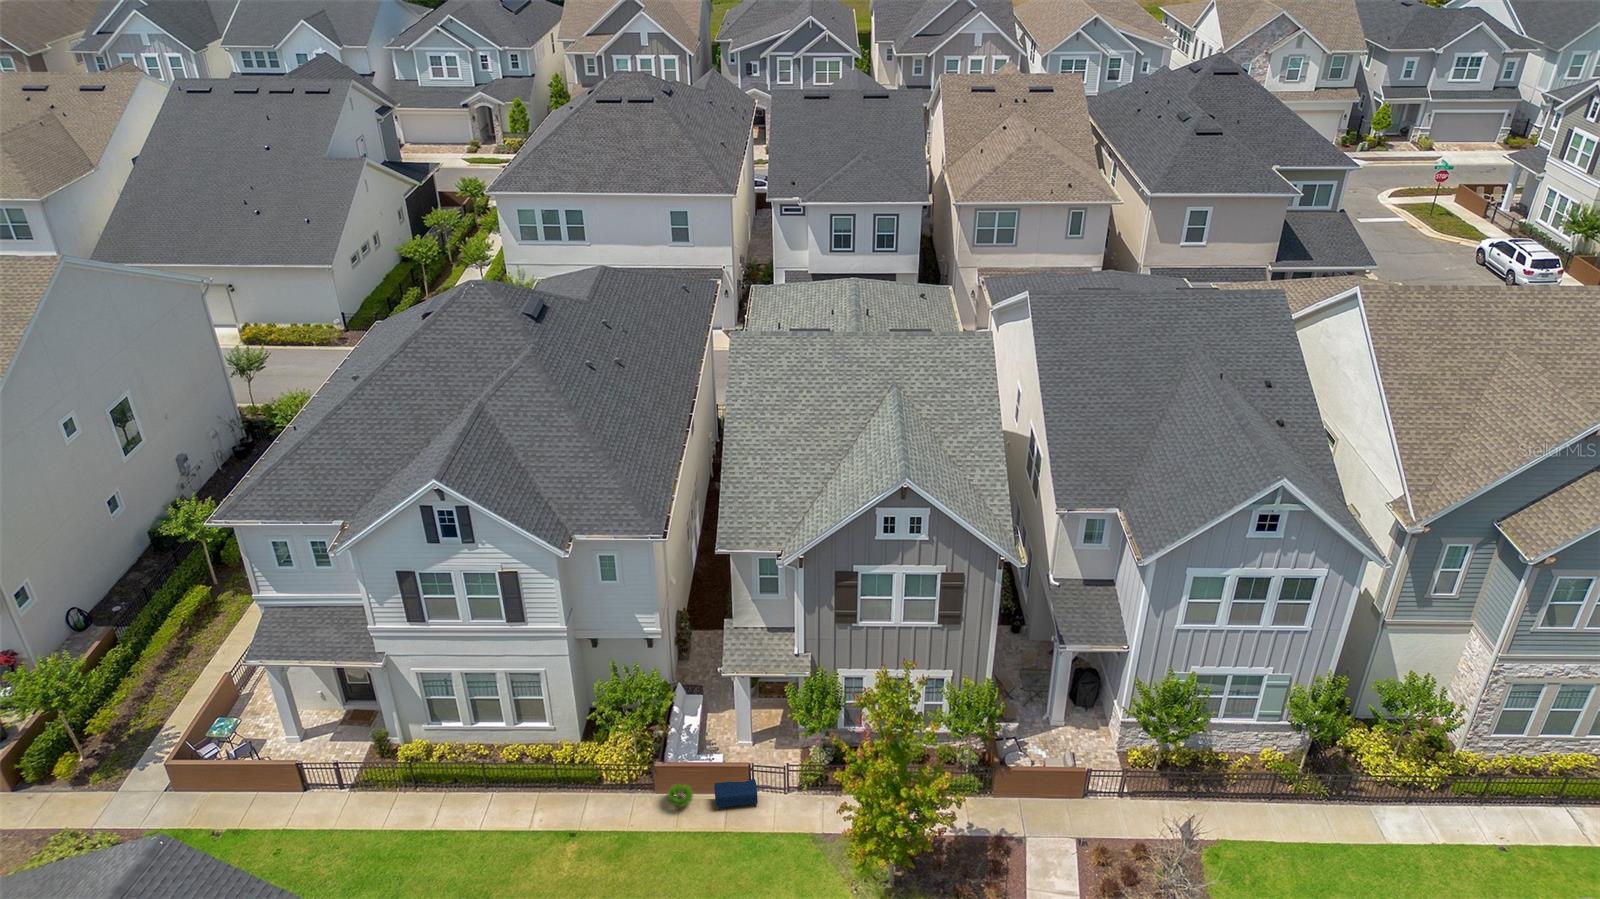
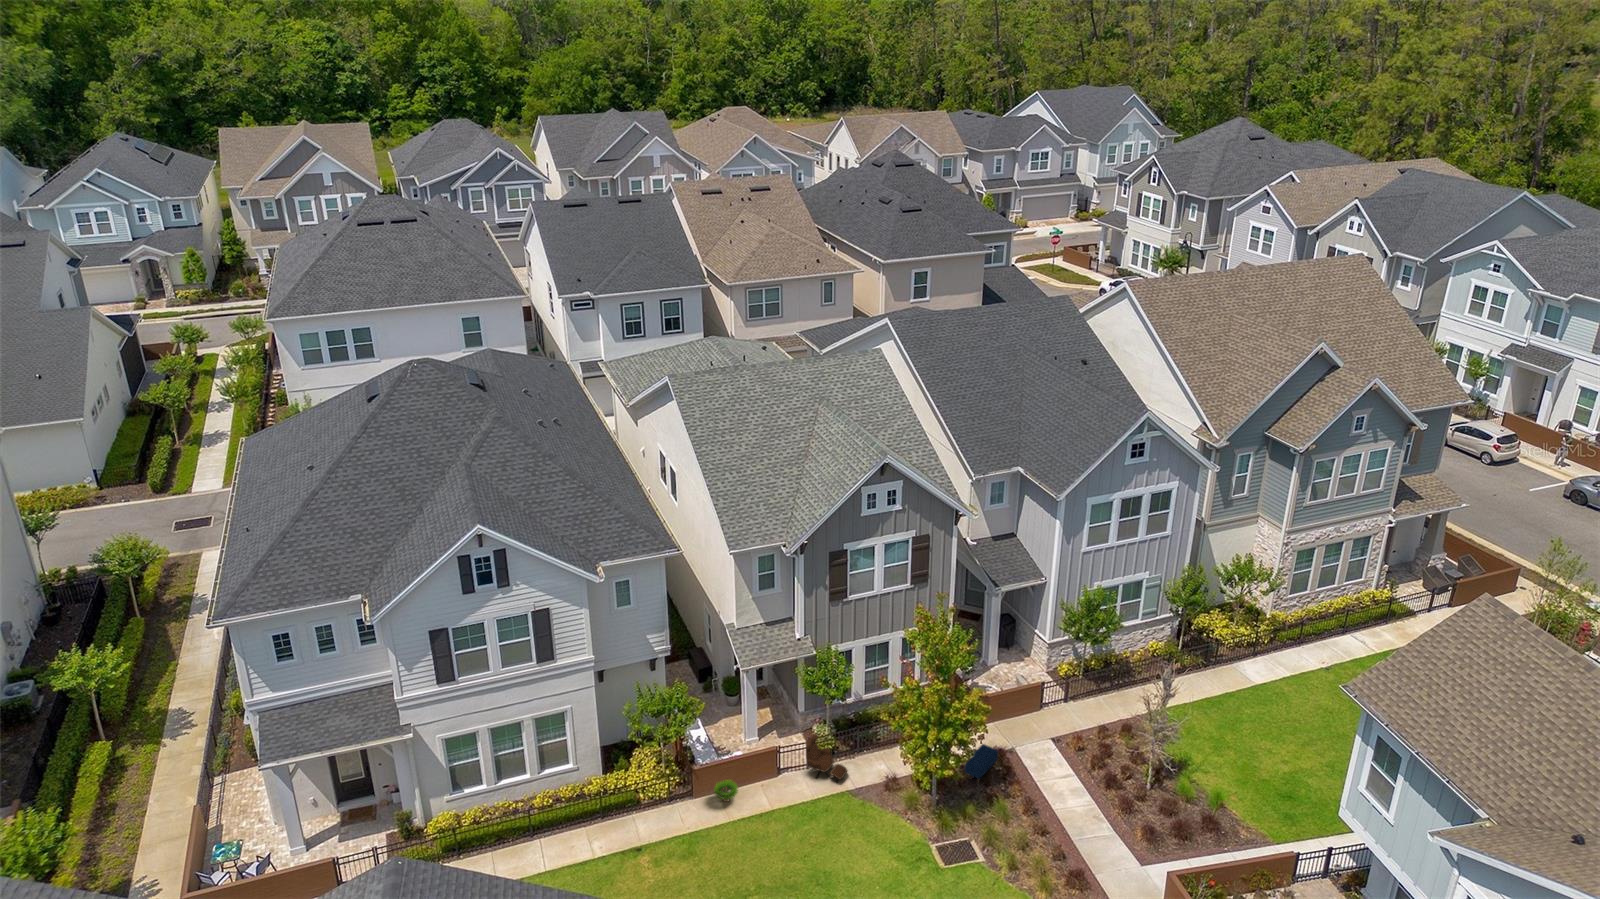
lounge chair: none [775,760,817,821] -> present [806,734,847,779]
bench: present [714,779,758,810] -> present [965,744,998,782]

